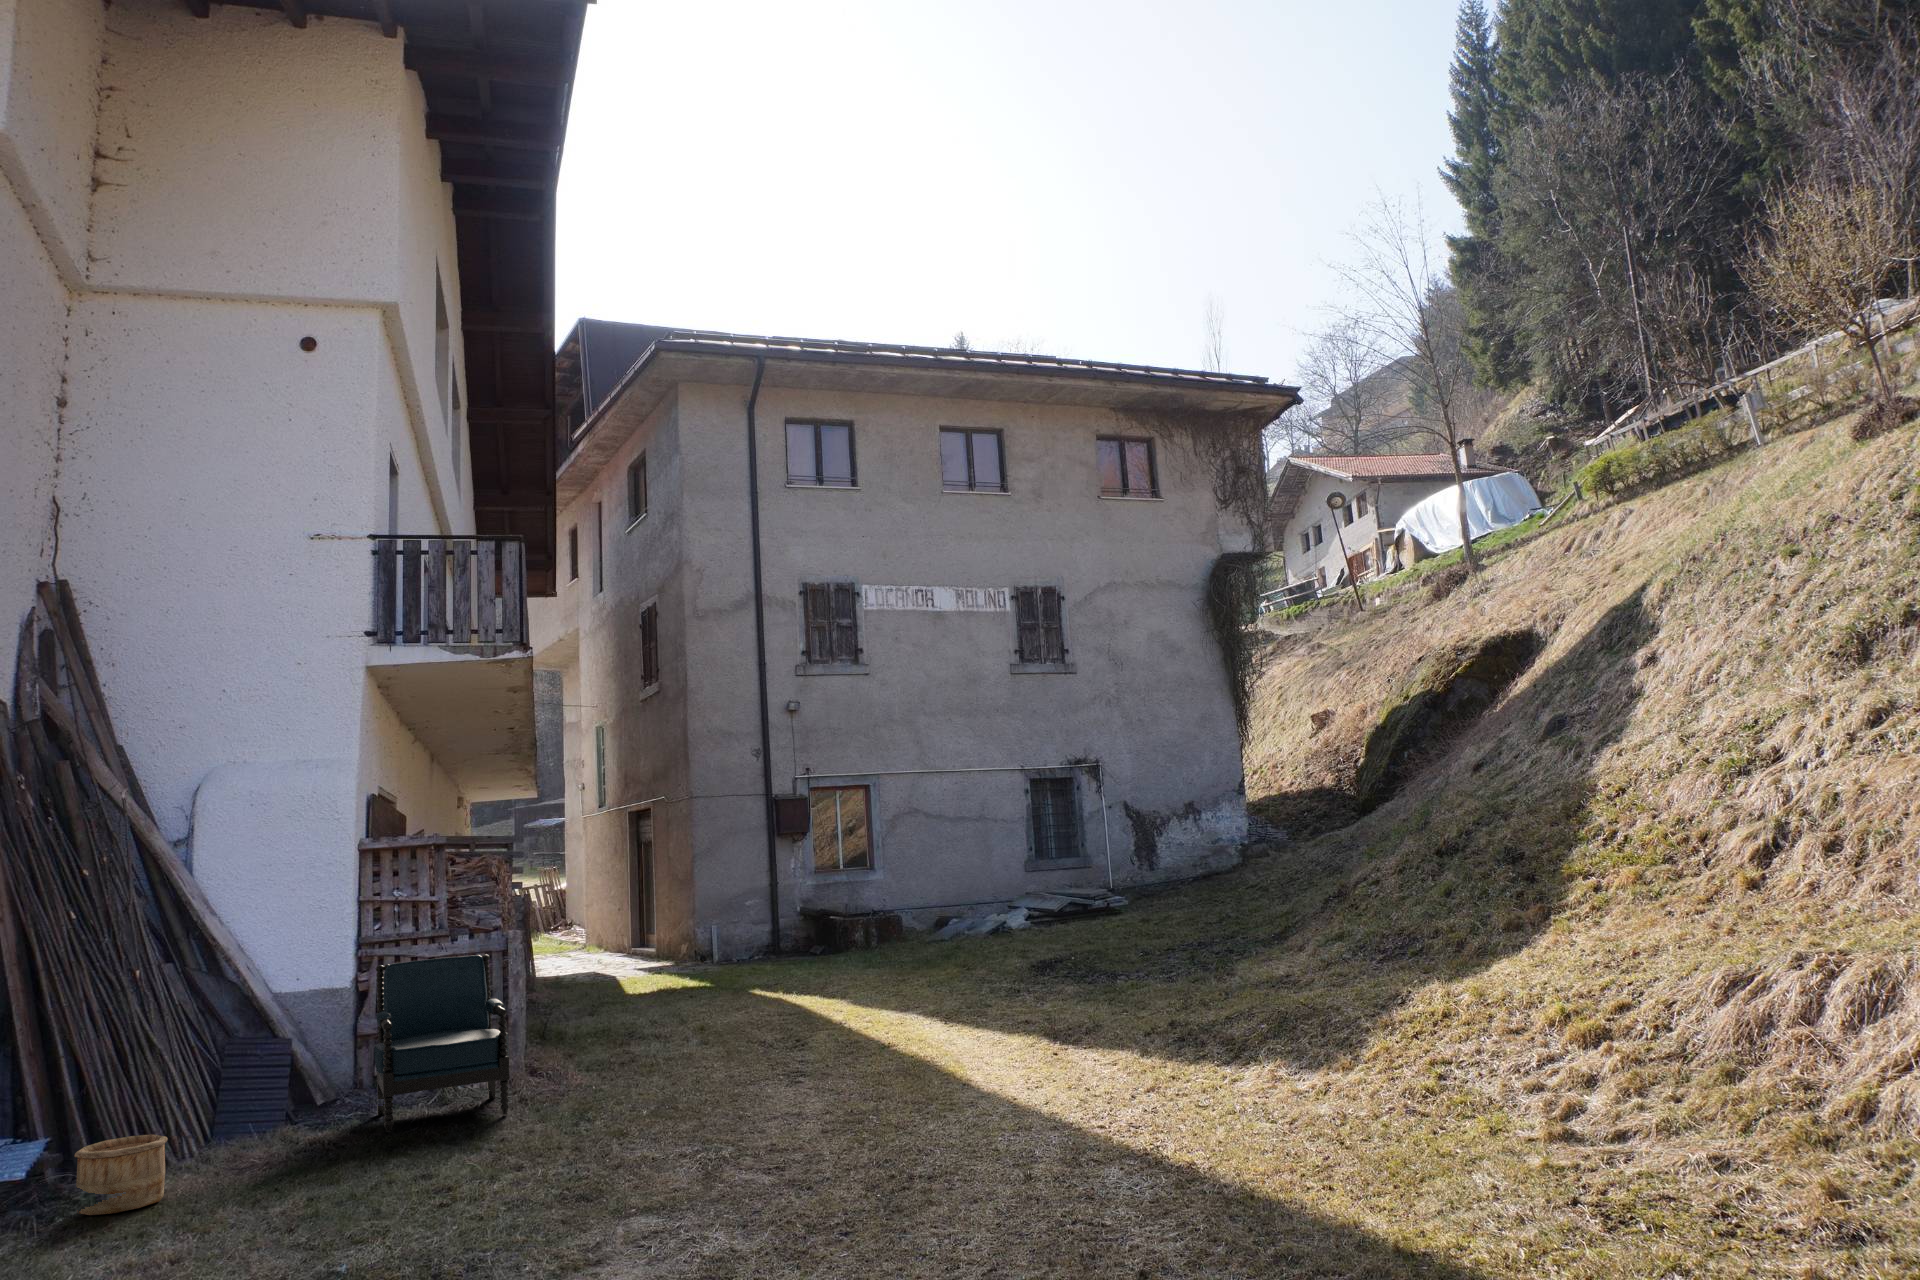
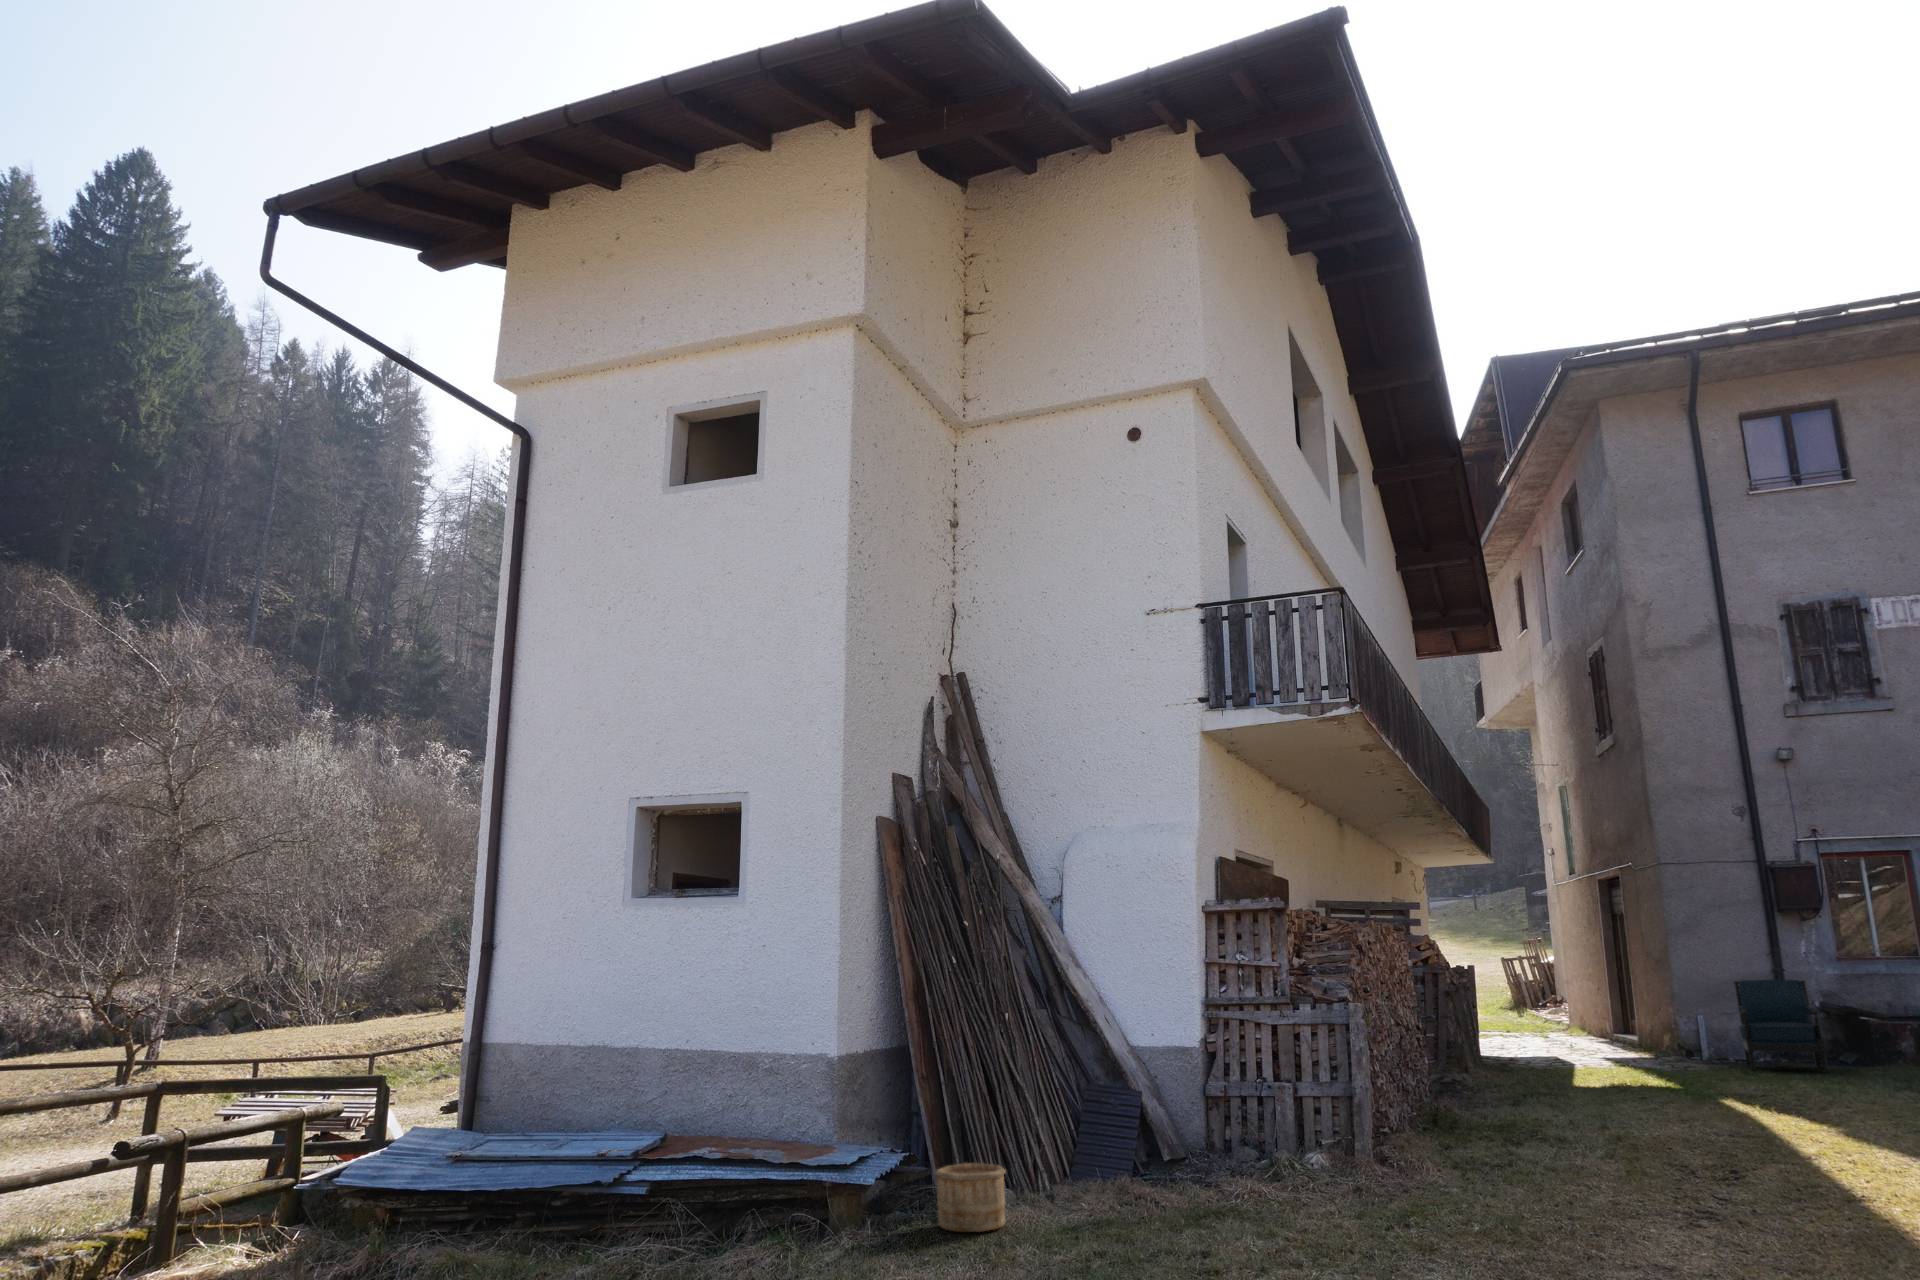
chair: present [374,954,509,1132] -> present [1734,979,1827,1072]

